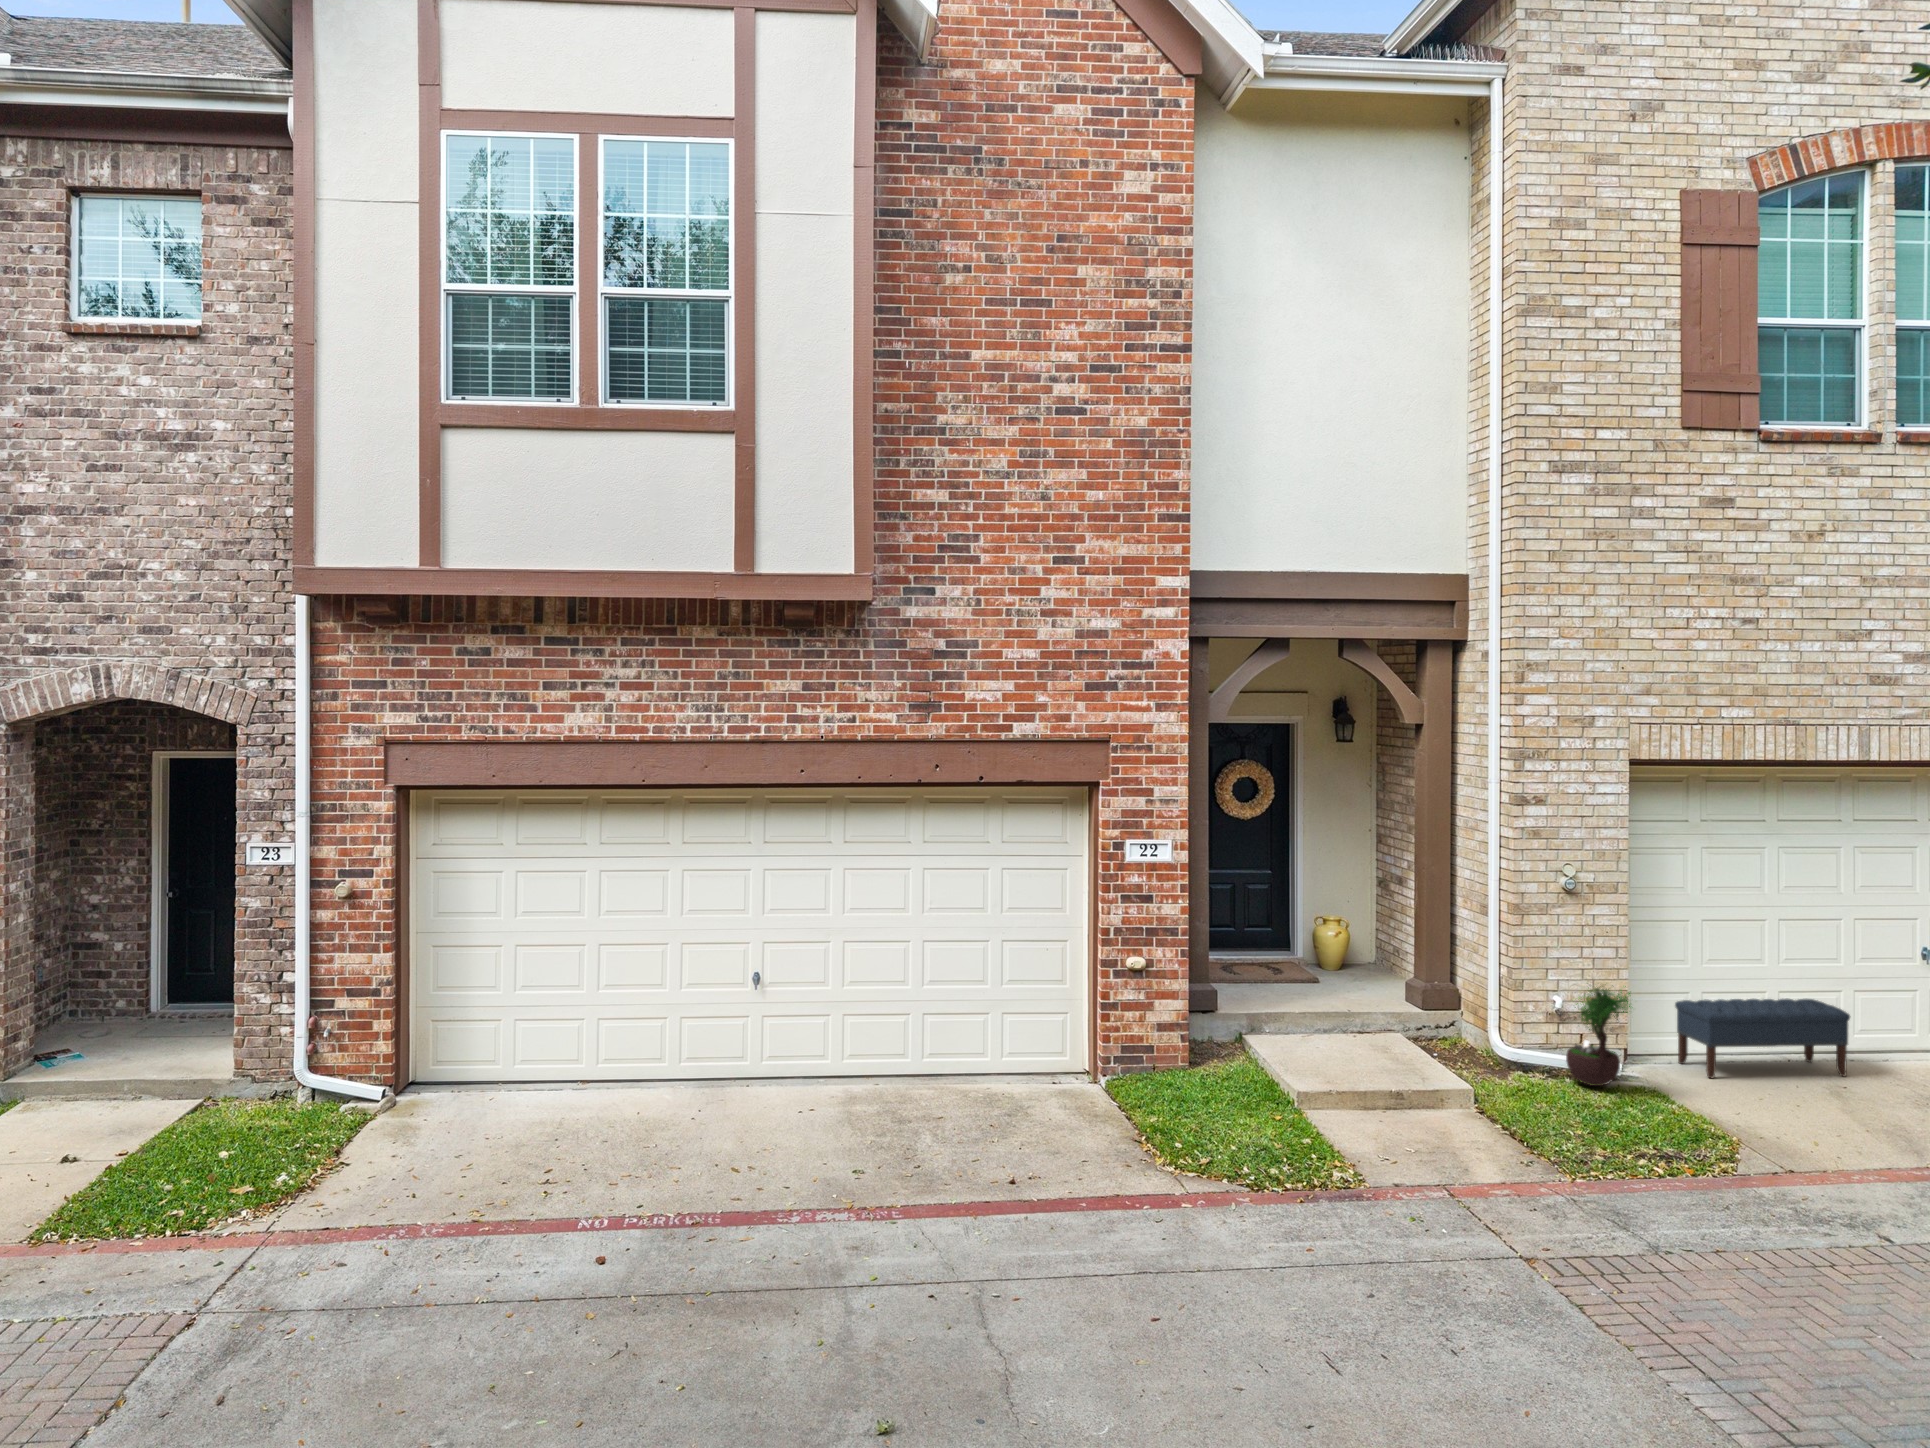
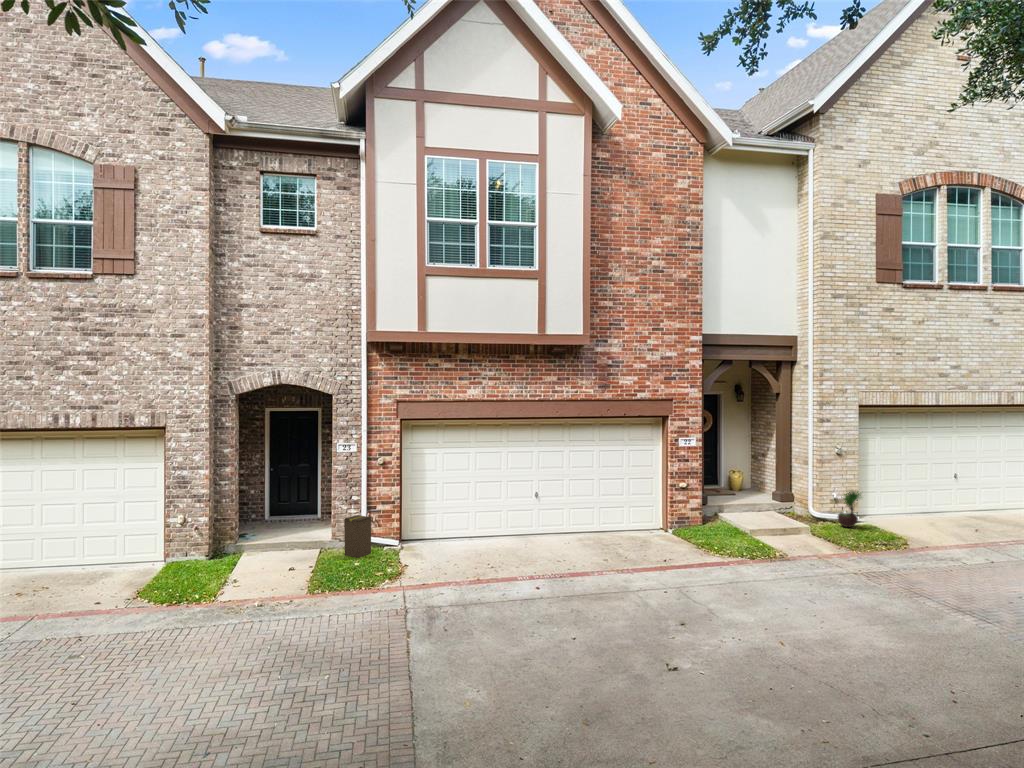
bench: present [1675,999,1850,1079] -> none [872,494,935,524]
cardboard box: none [245,1022,313,1131] -> present [344,515,371,558]

